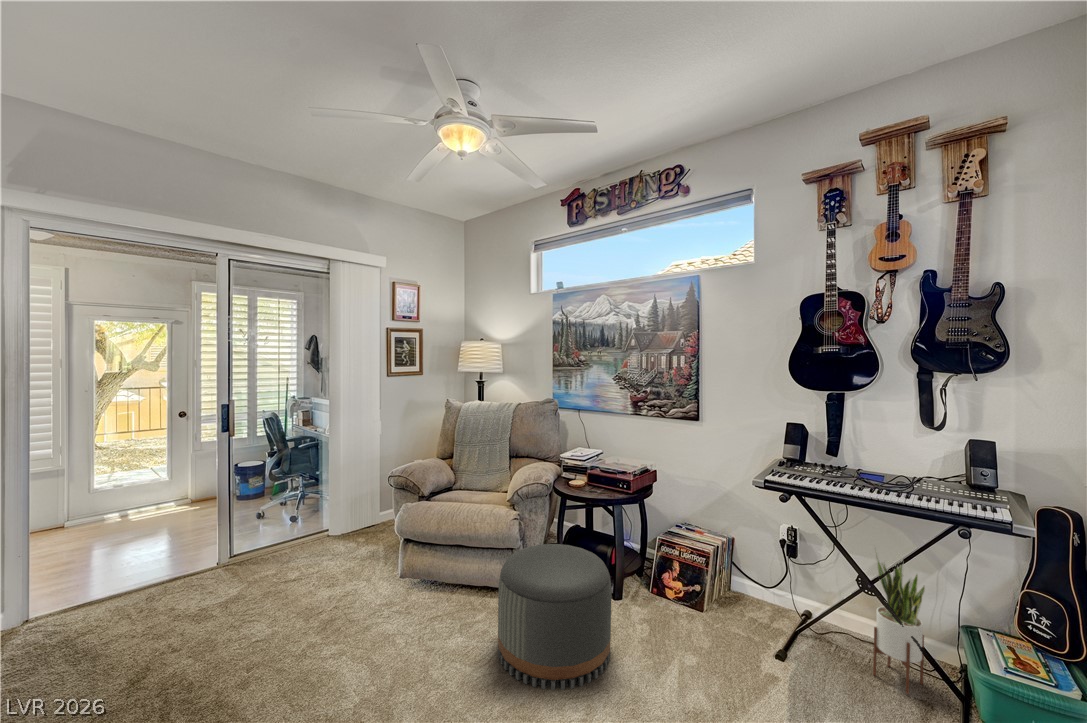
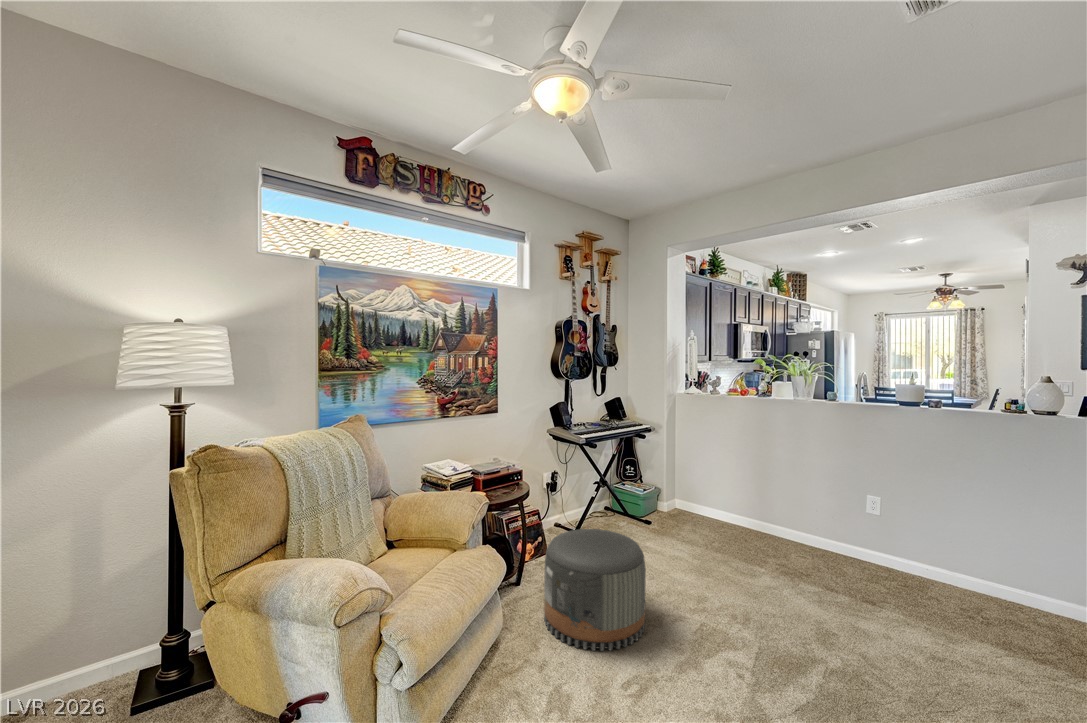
potted plant: present [873,547,925,694] -> none [597,461,624,526]

